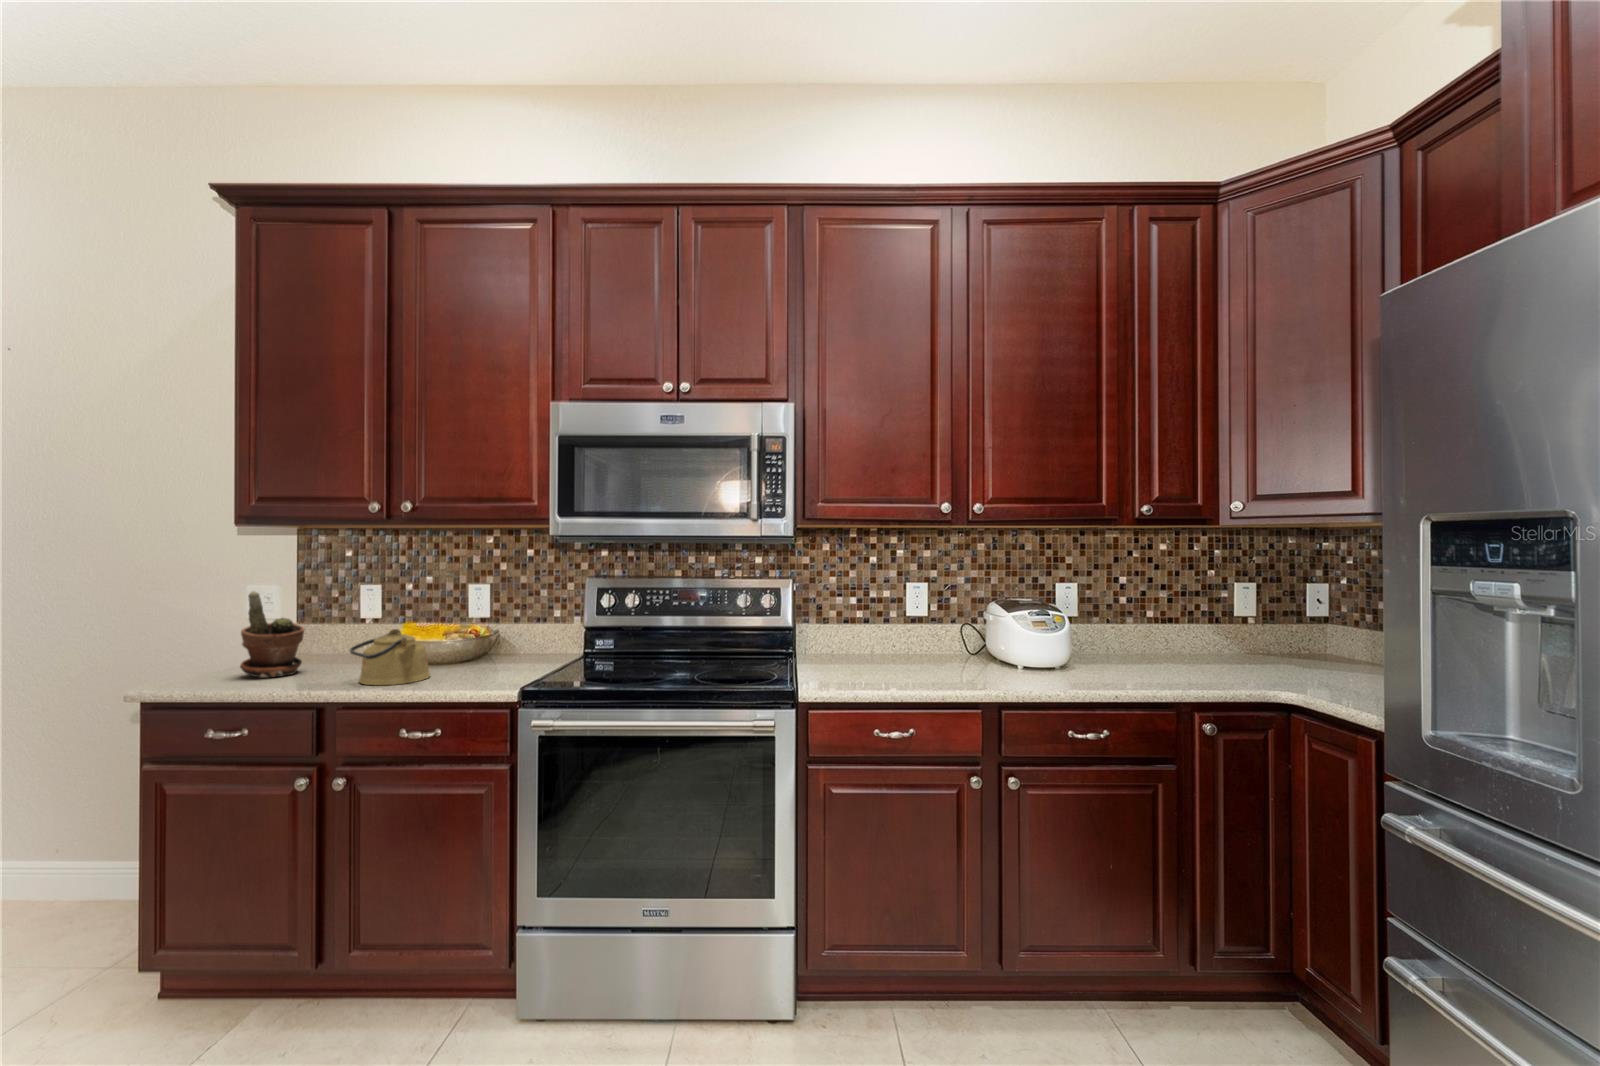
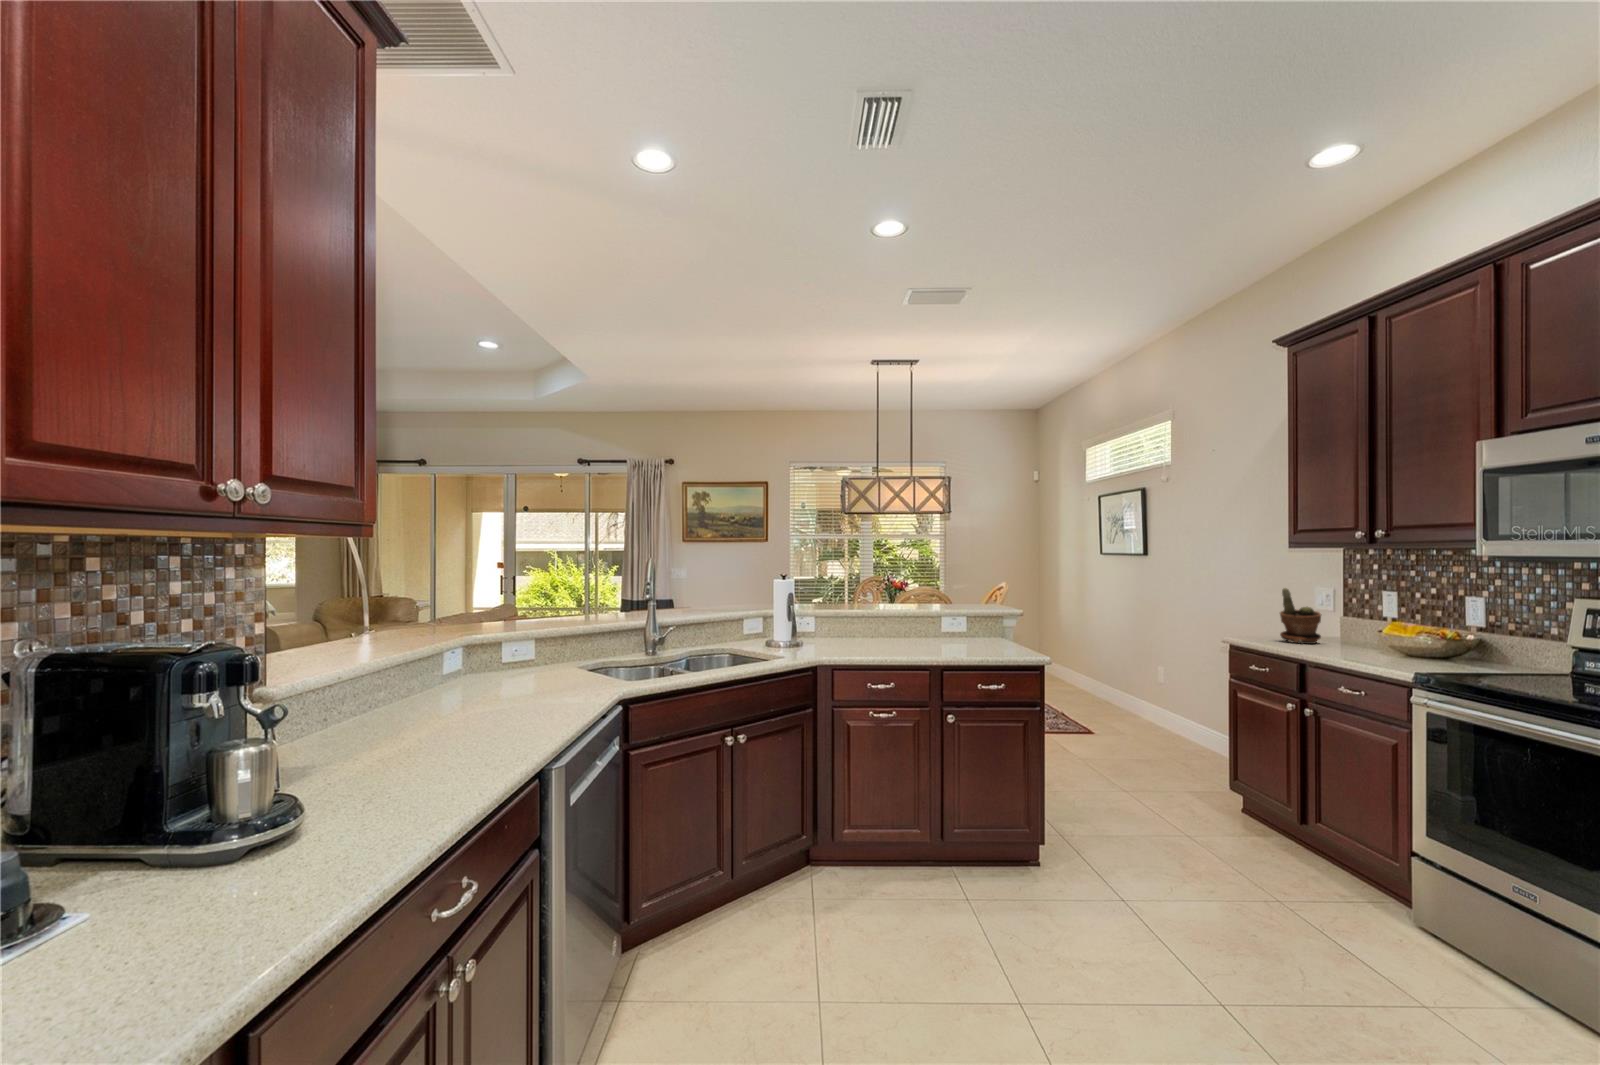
kettle: present [349,629,430,685] -> none [1327,619,1388,658]

